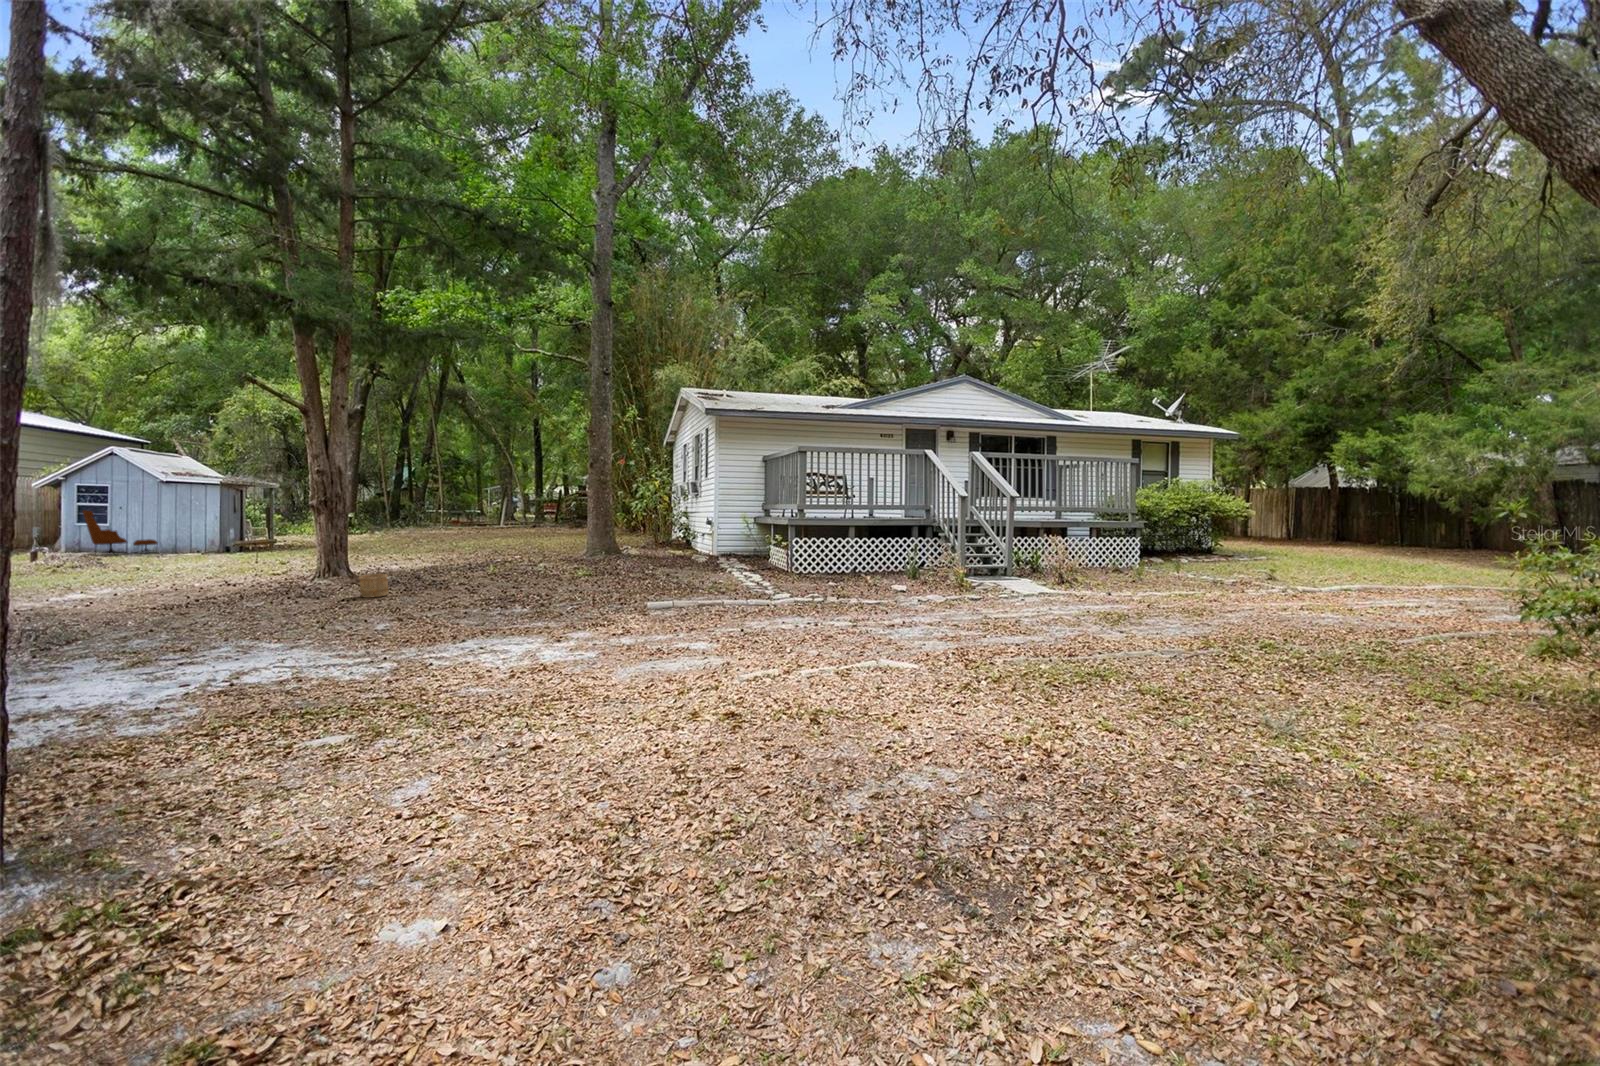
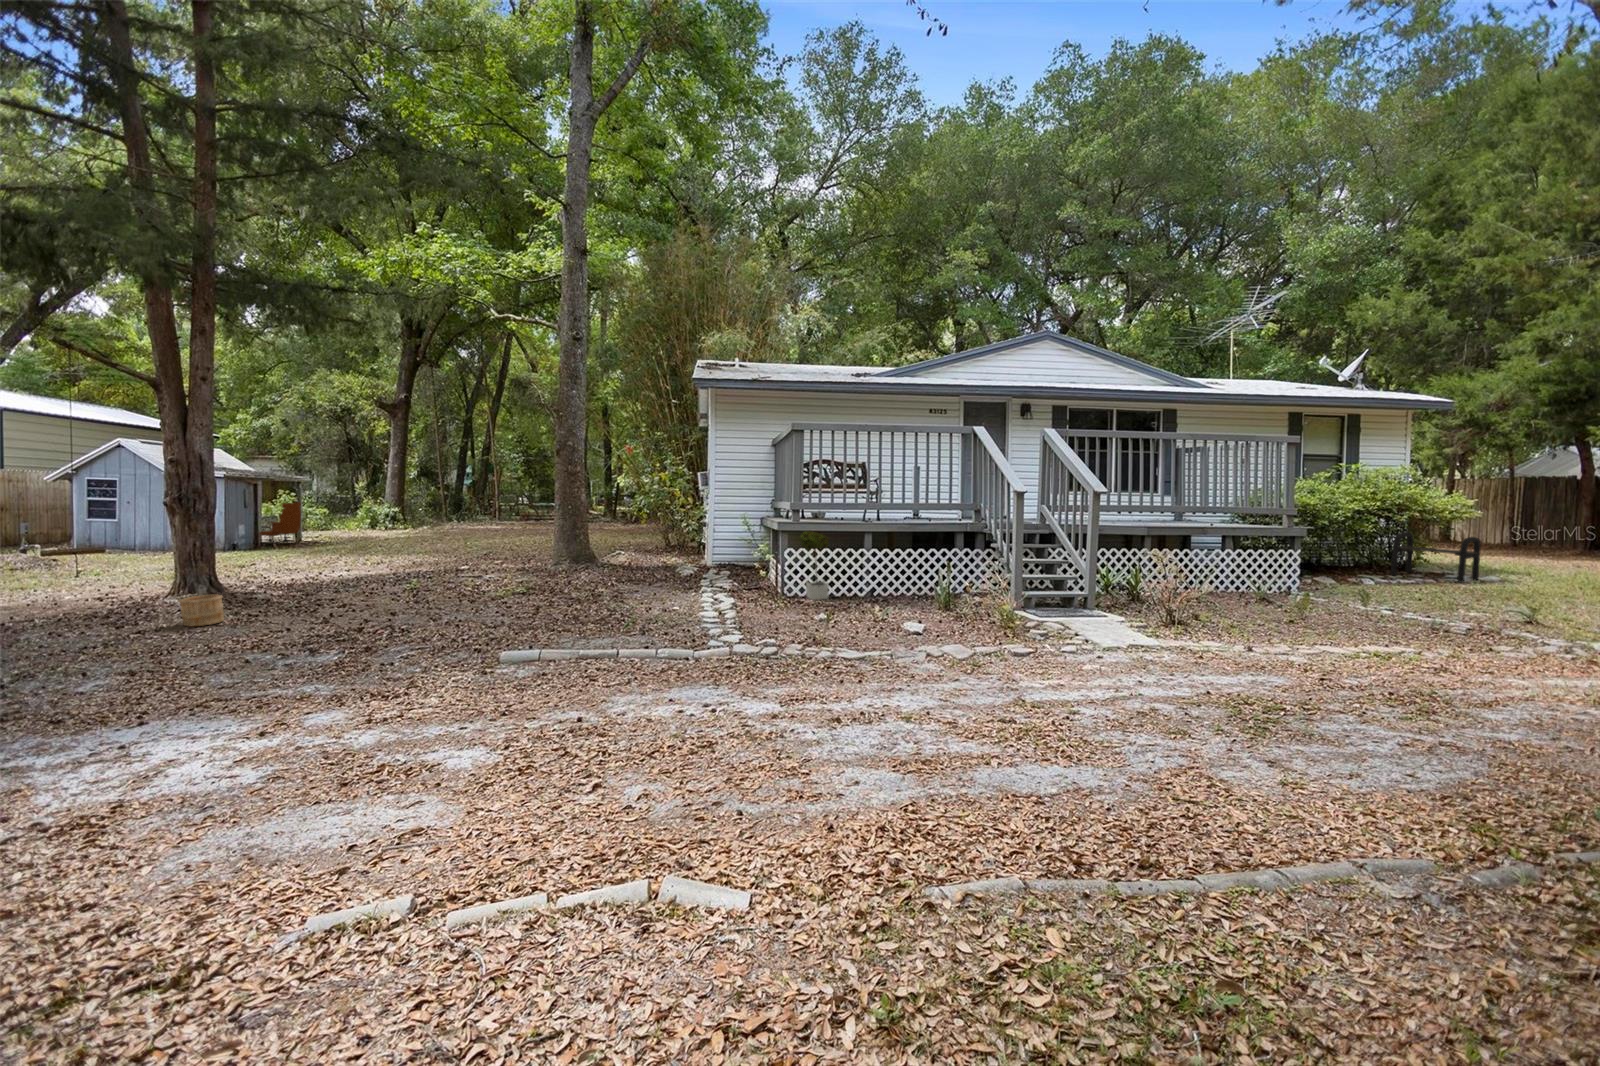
lounge chair: present [83,510,158,554] -> present [259,502,301,543]
potted tree: none [804,524,826,576] -> present [800,531,829,600]
bench: none [1198,526,1253,561] -> present [1390,532,1481,583]

